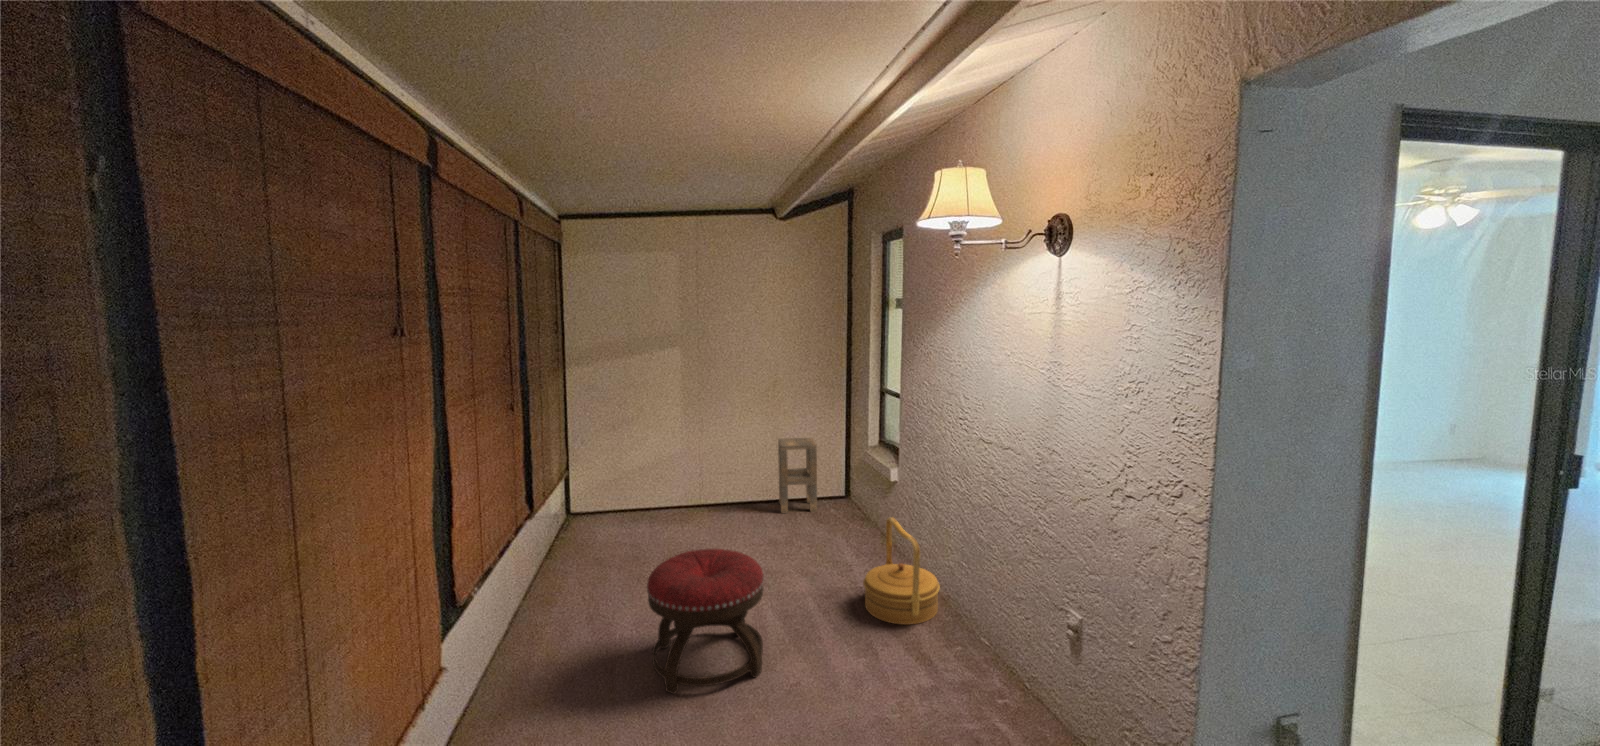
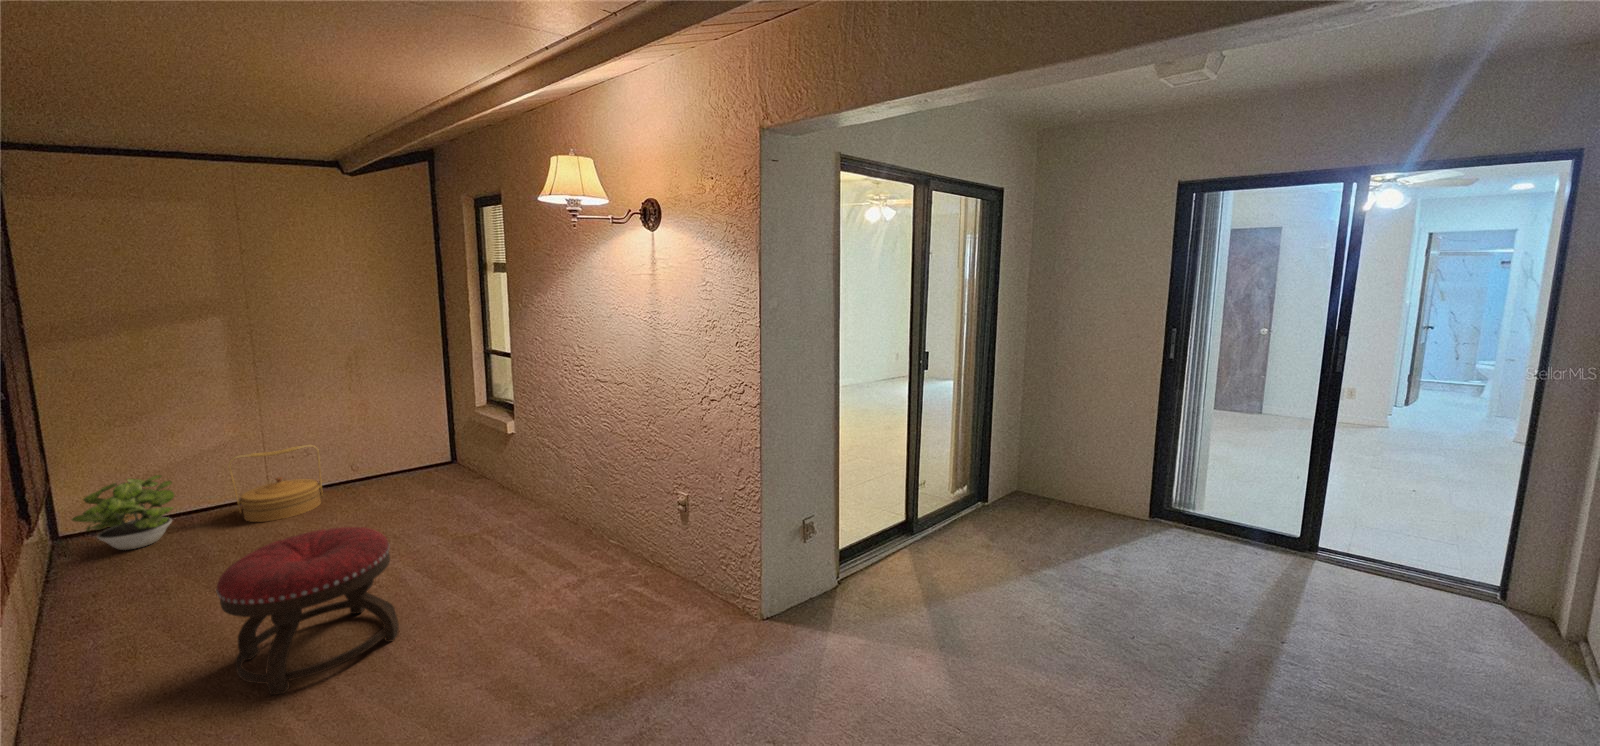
side table: present [778,438,817,513] -> none [361,408,423,493]
potted plant: none [608,468,660,522] -> present [72,475,174,550]
woven basket: present [863,517,940,625] -> present [228,445,323,522]

